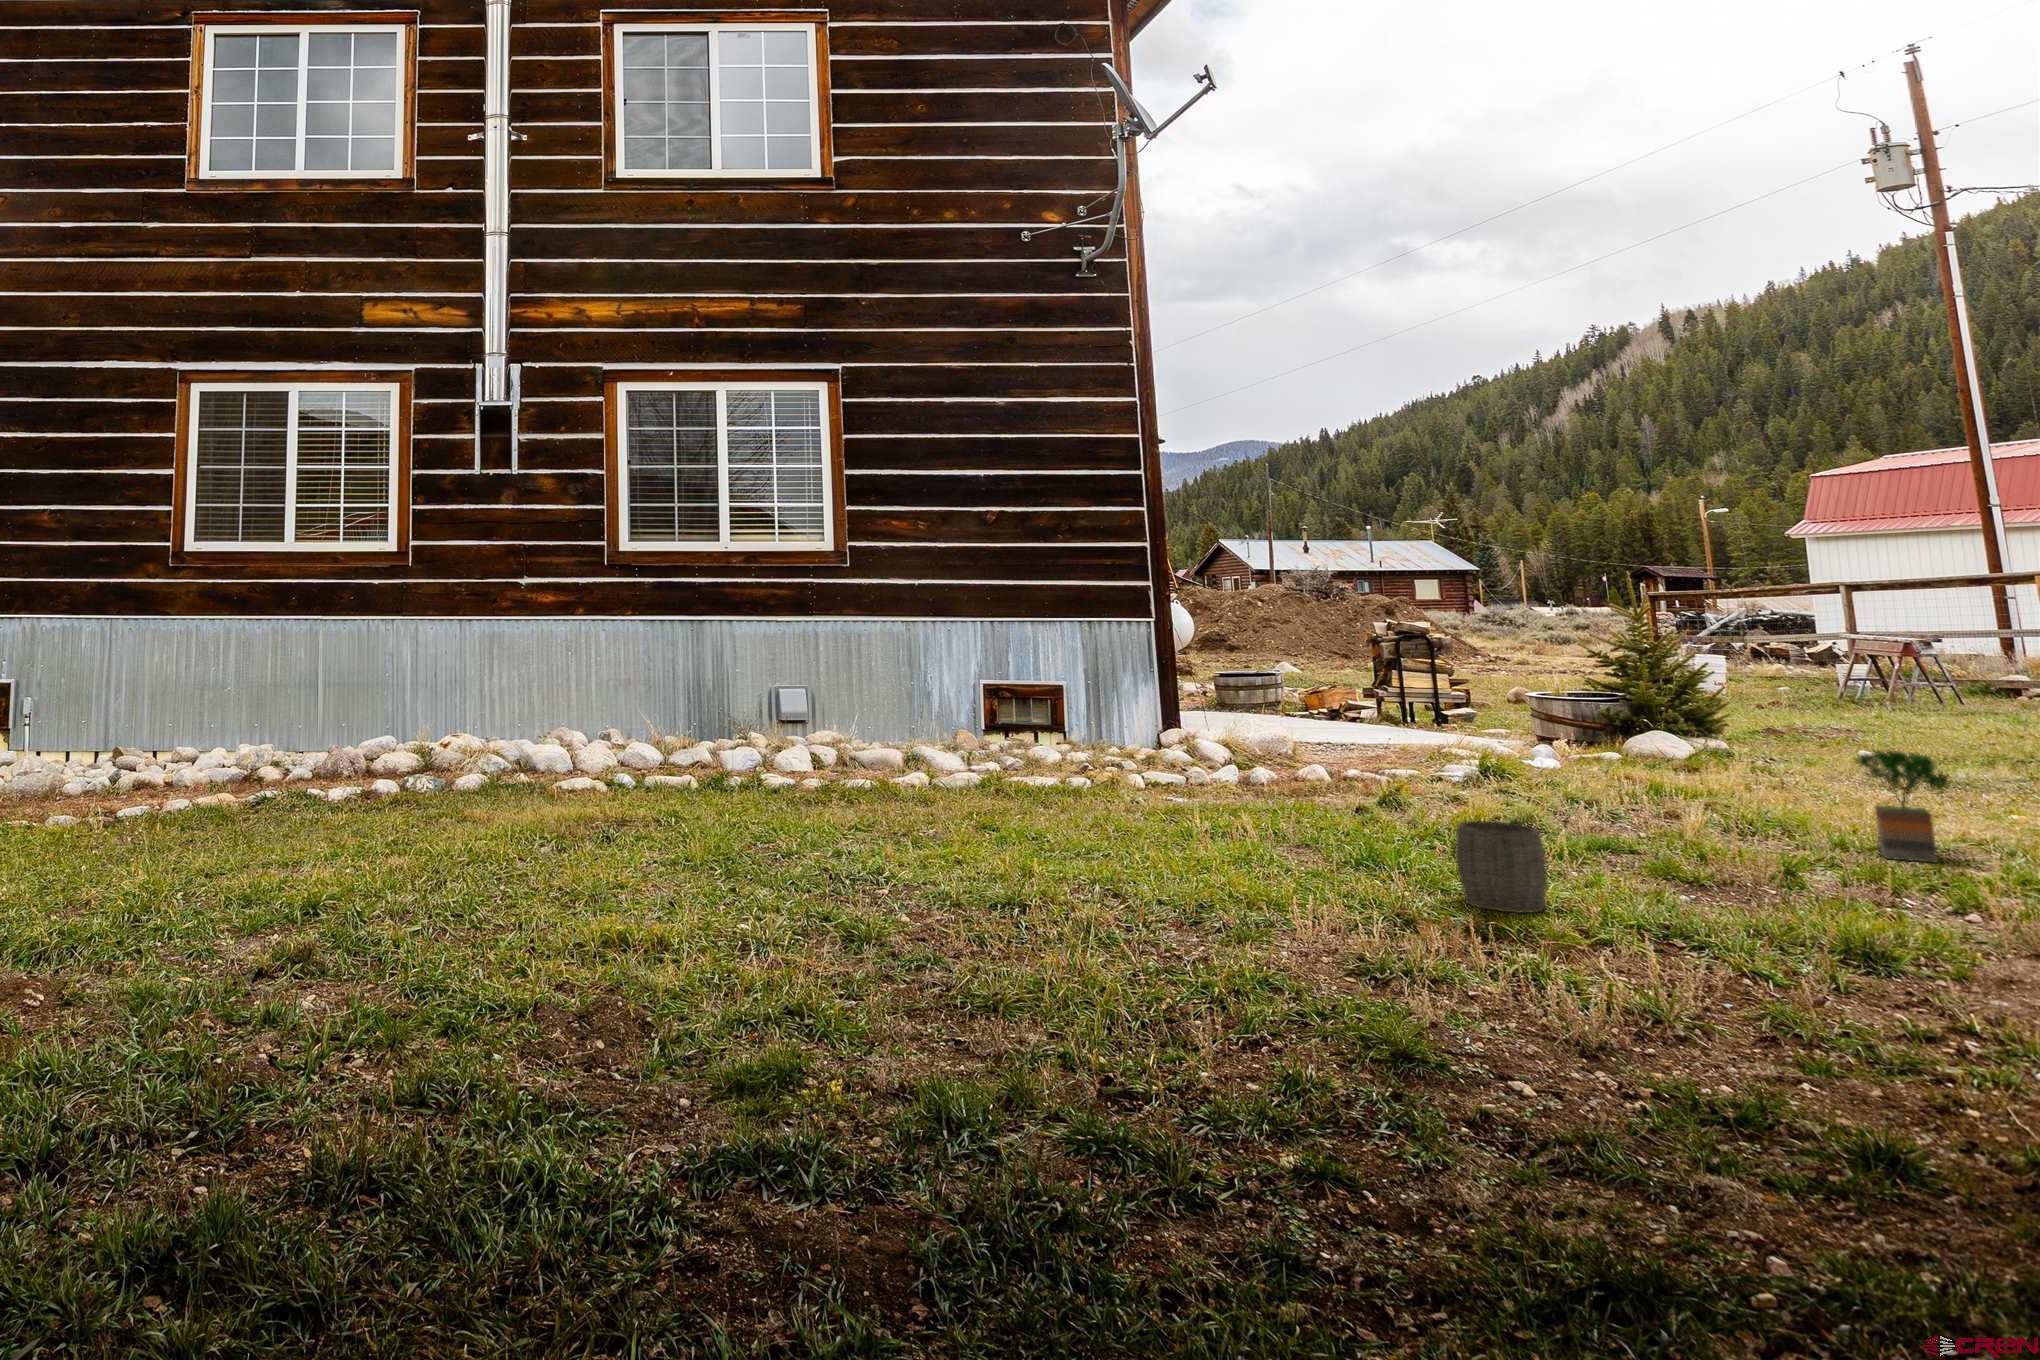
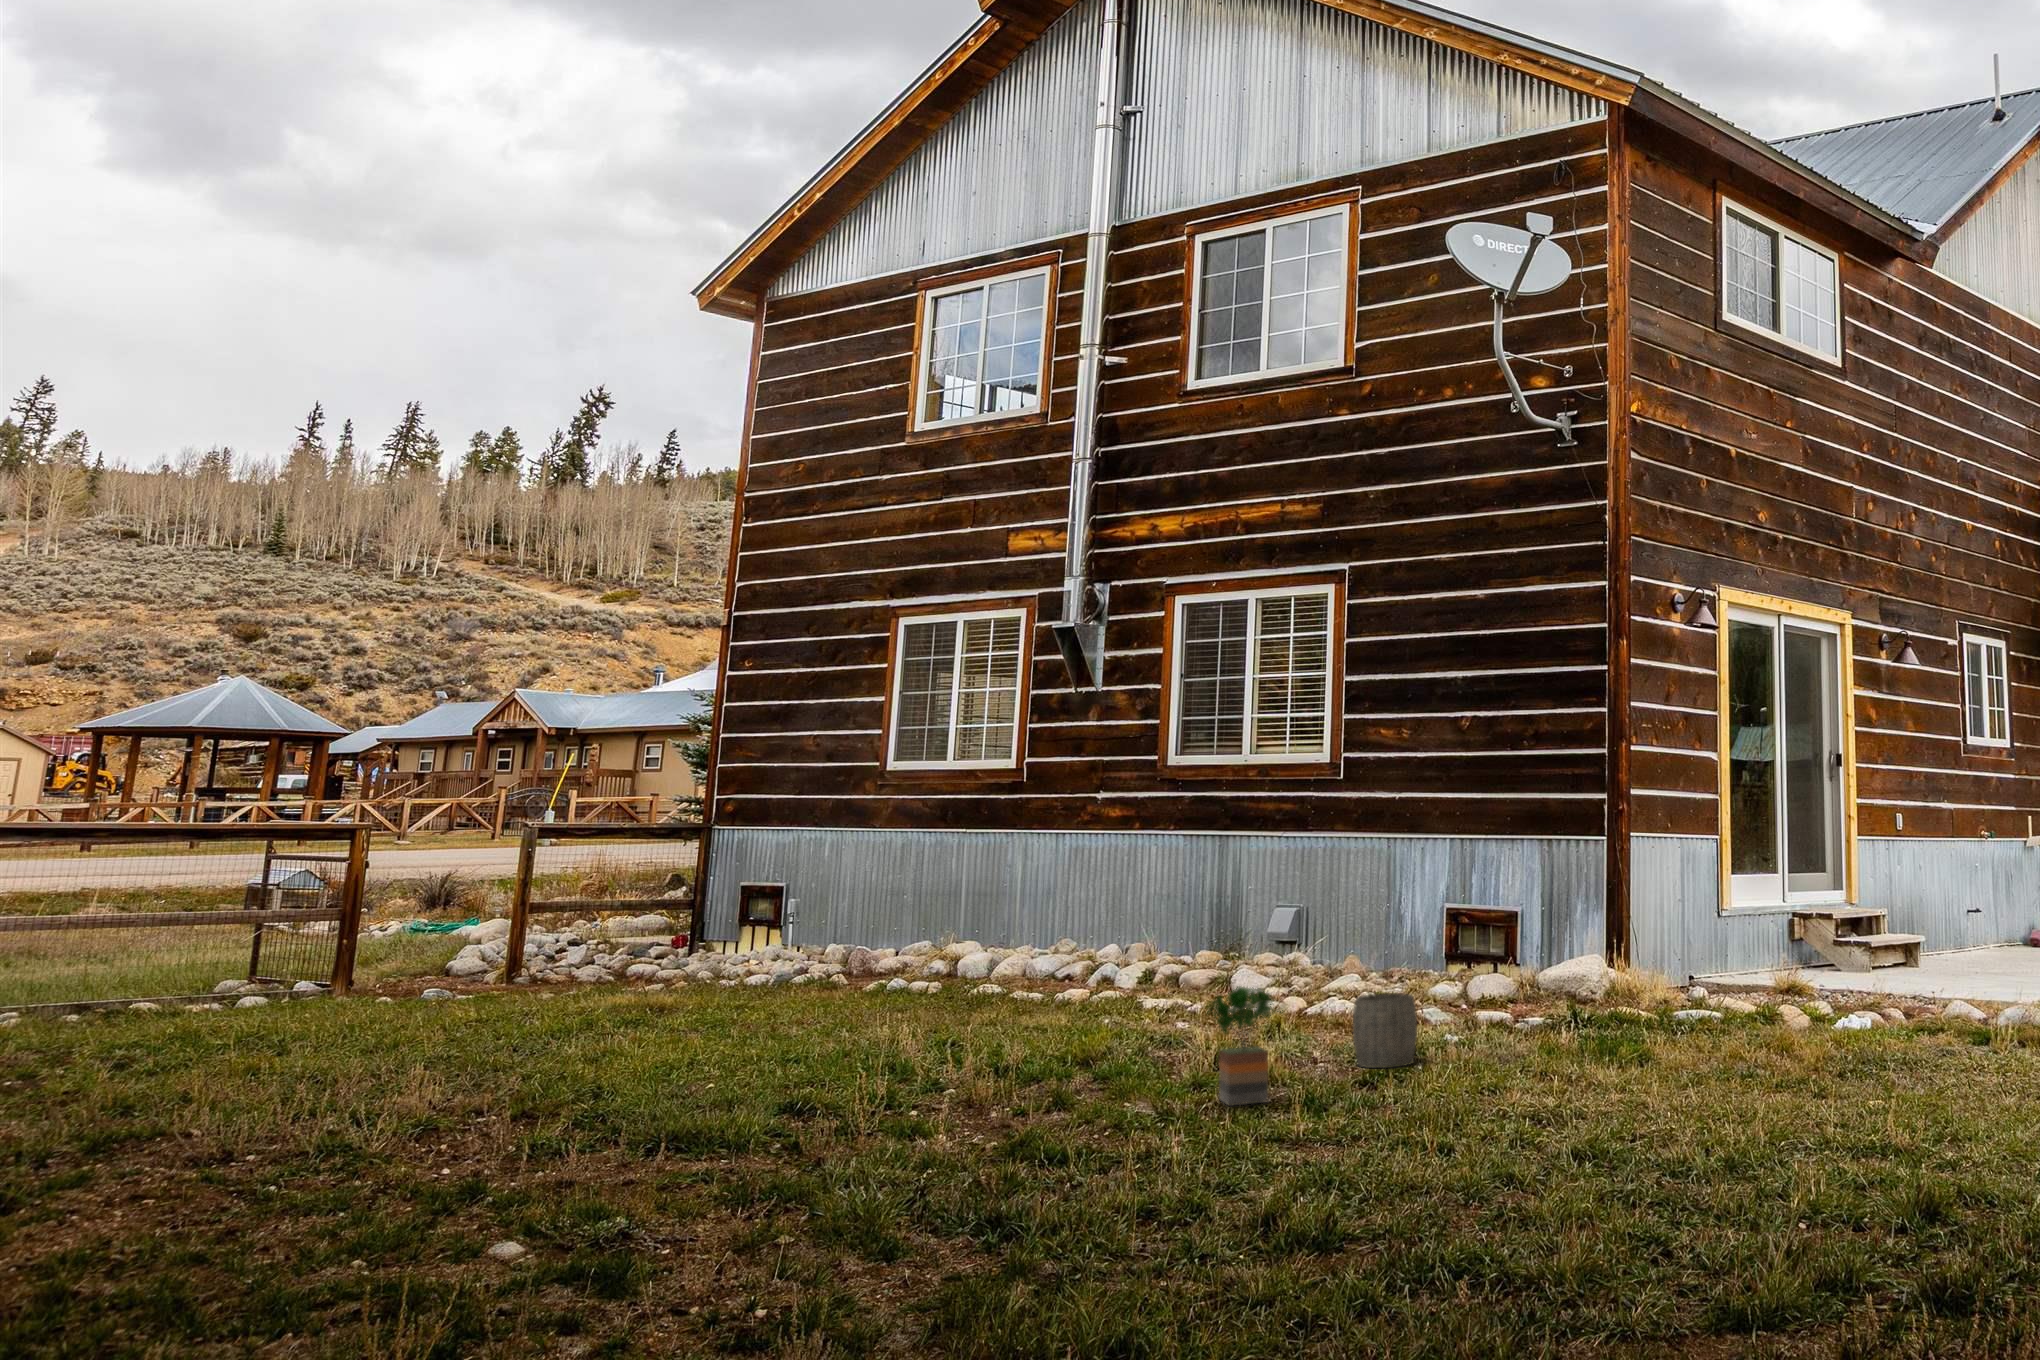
woven basket: present [1456,821,1547,913] -> present [1353,993,1417,1068]

